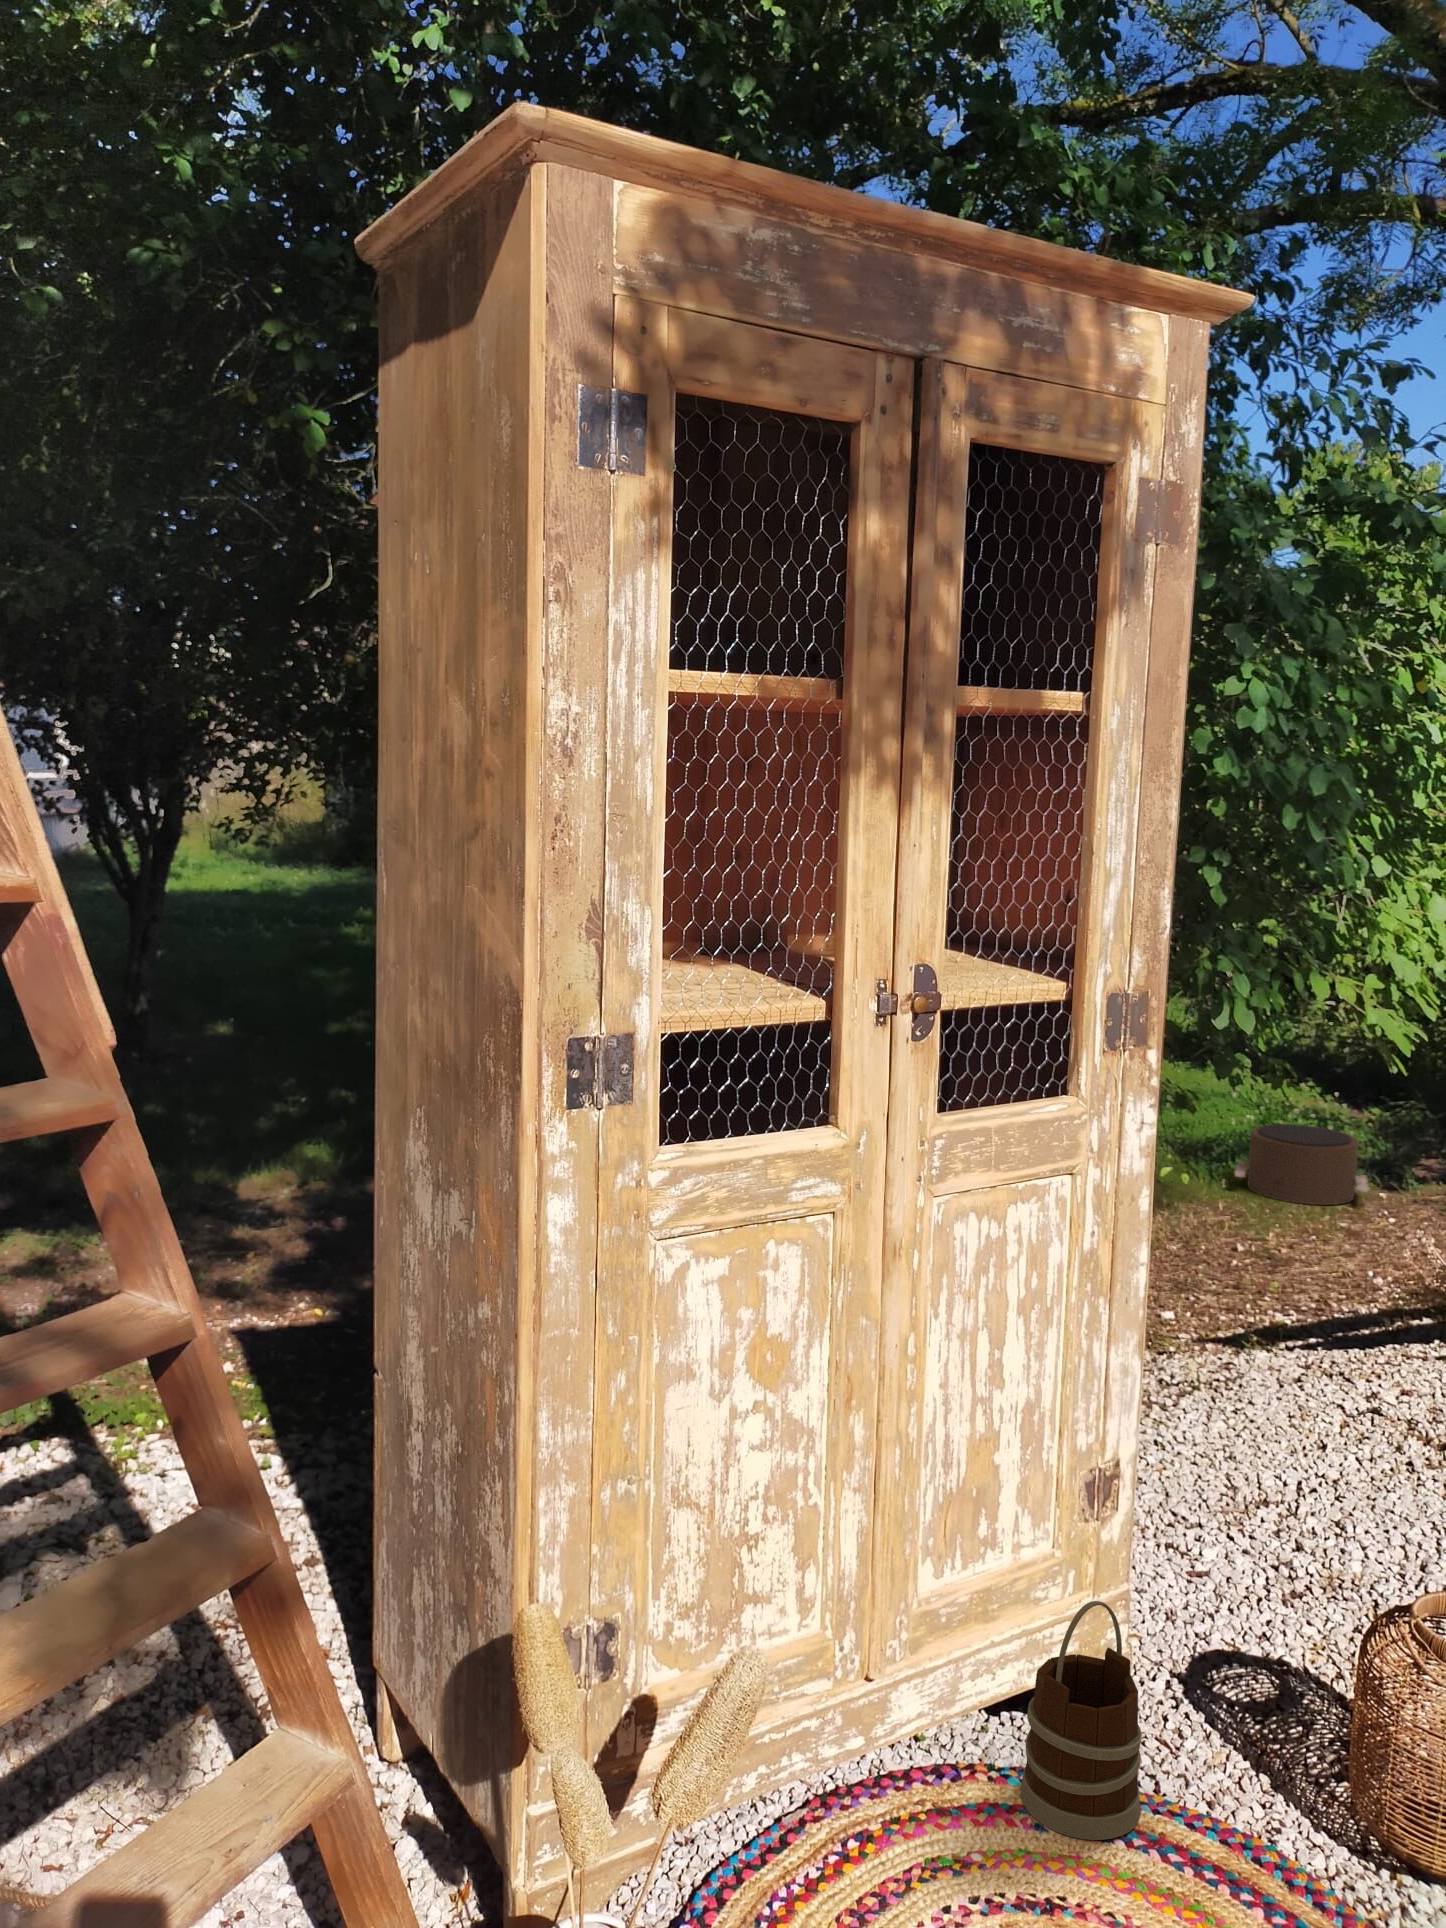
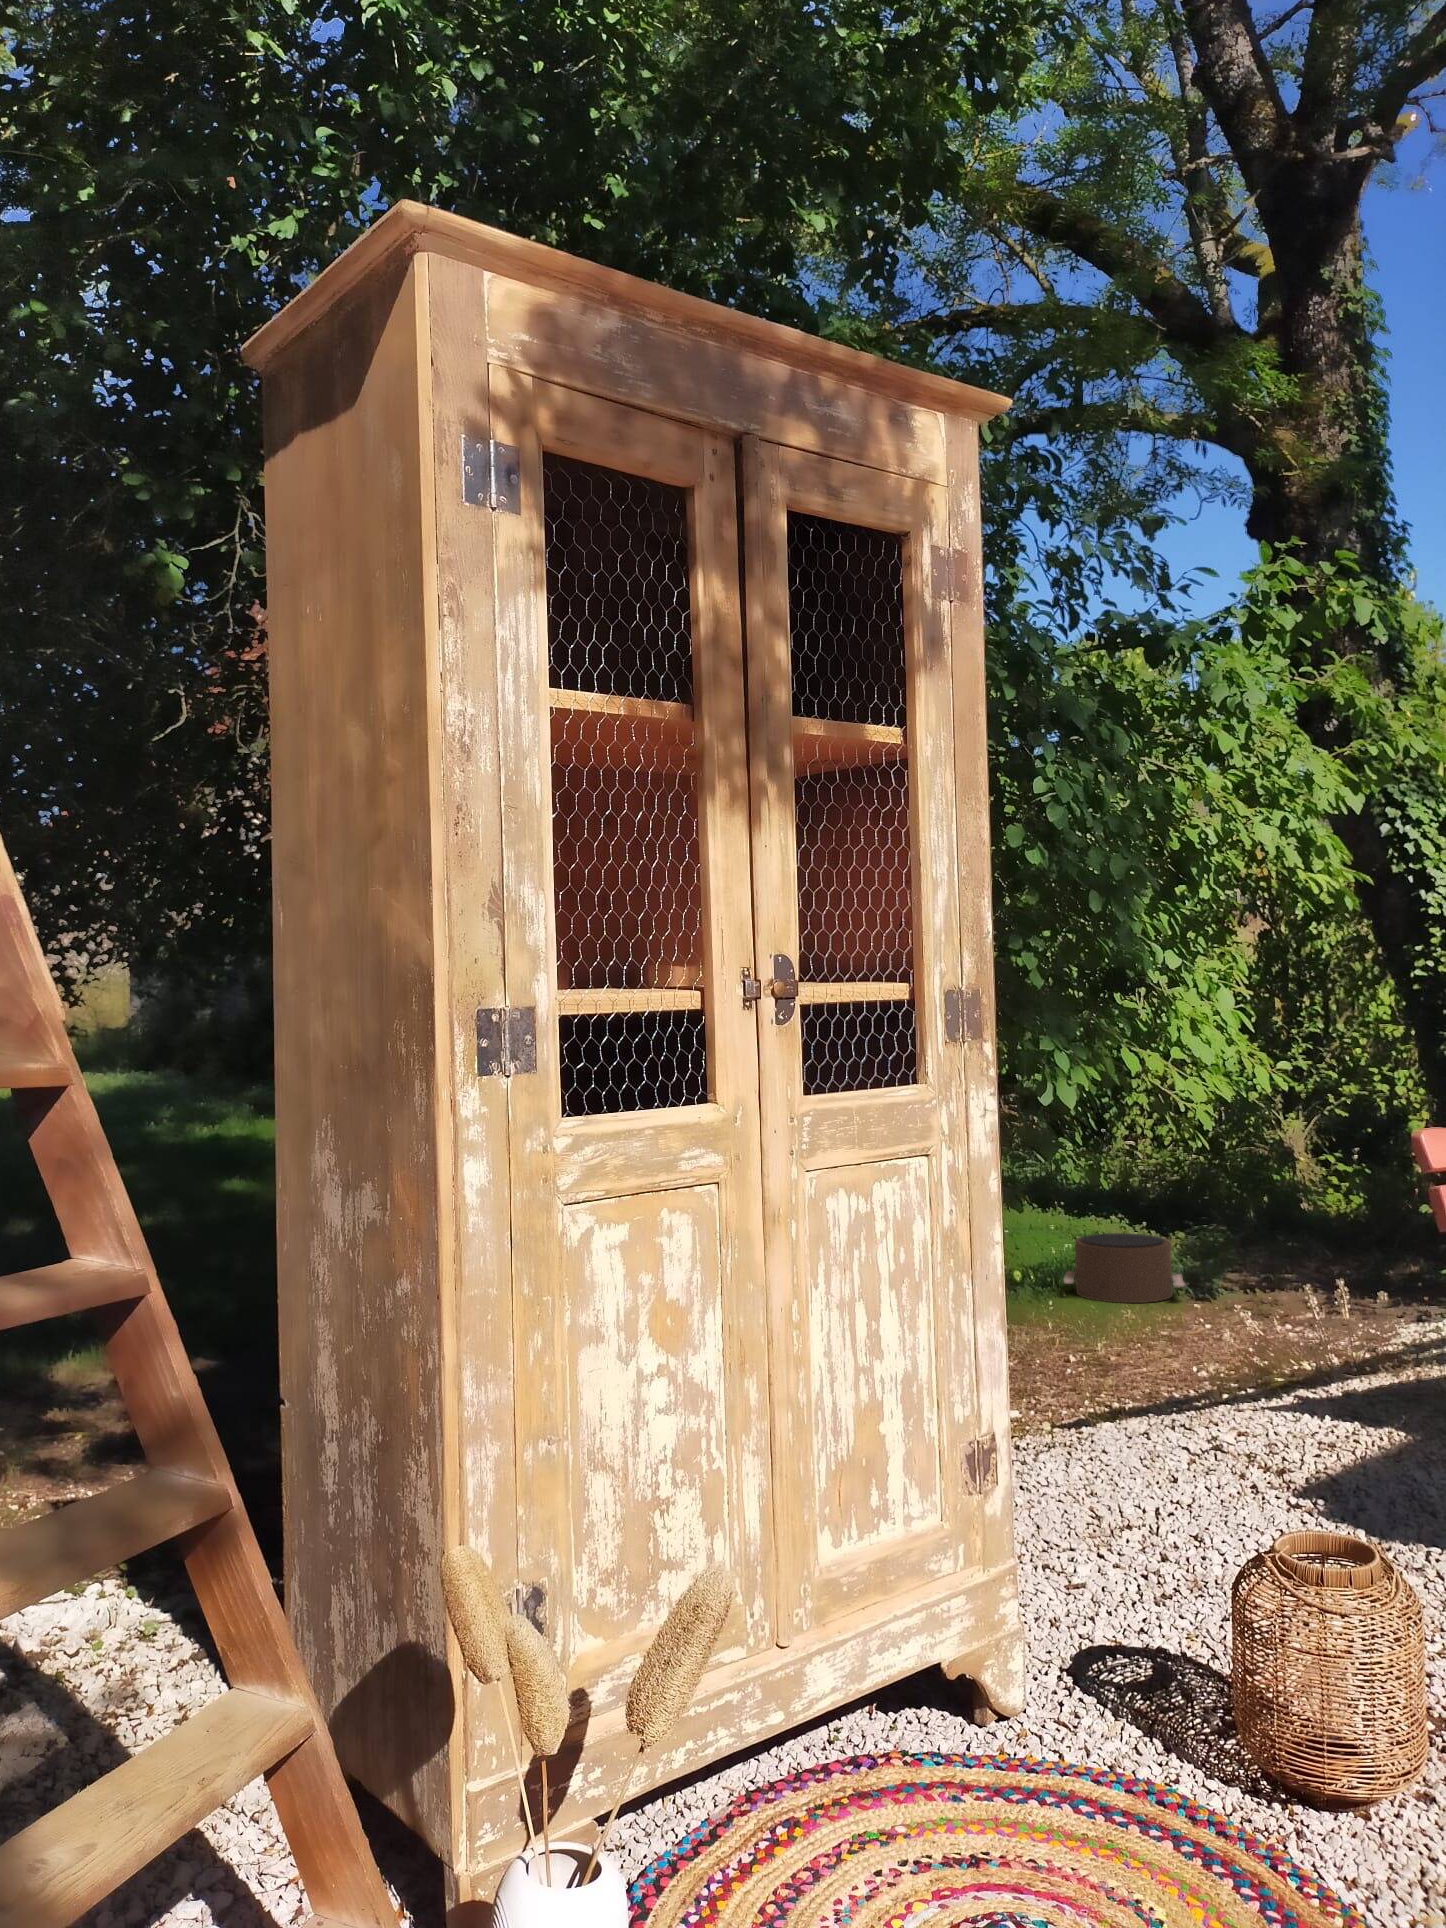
wooden bucket: present [1020,1601,1142,1840] -> none [934,1567,1049,1804]

